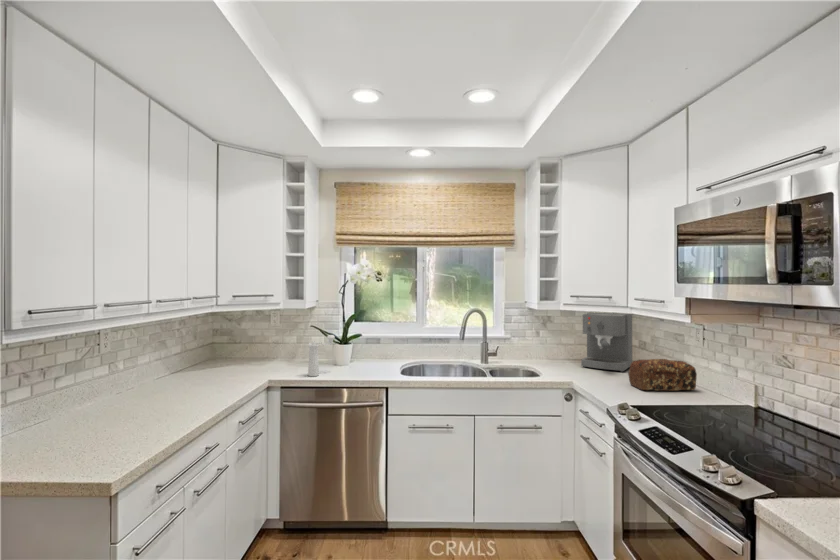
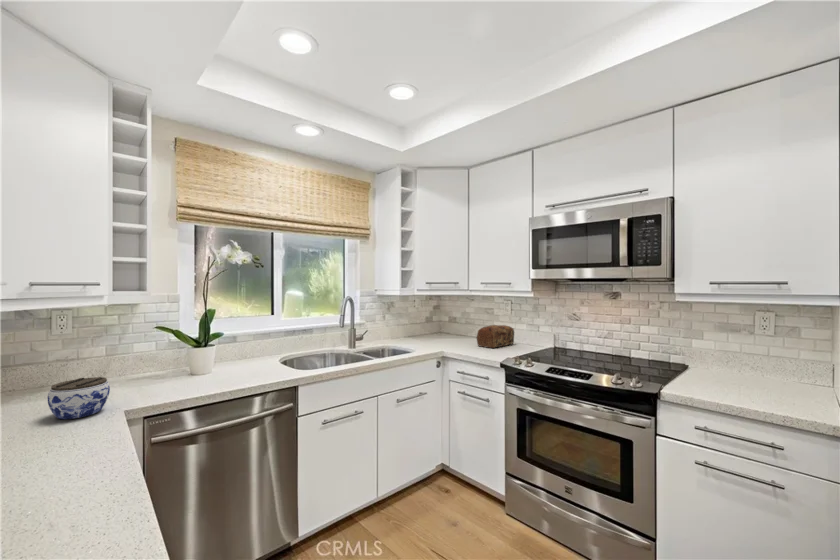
coffee maker: present [581,313,632,372] -> none [423,296,457,340]
pepper mill: present [308,335,335,376] -> none [182,332,215,390]
jar: none [235,357,264,381] -> present [48,377,110,419]

